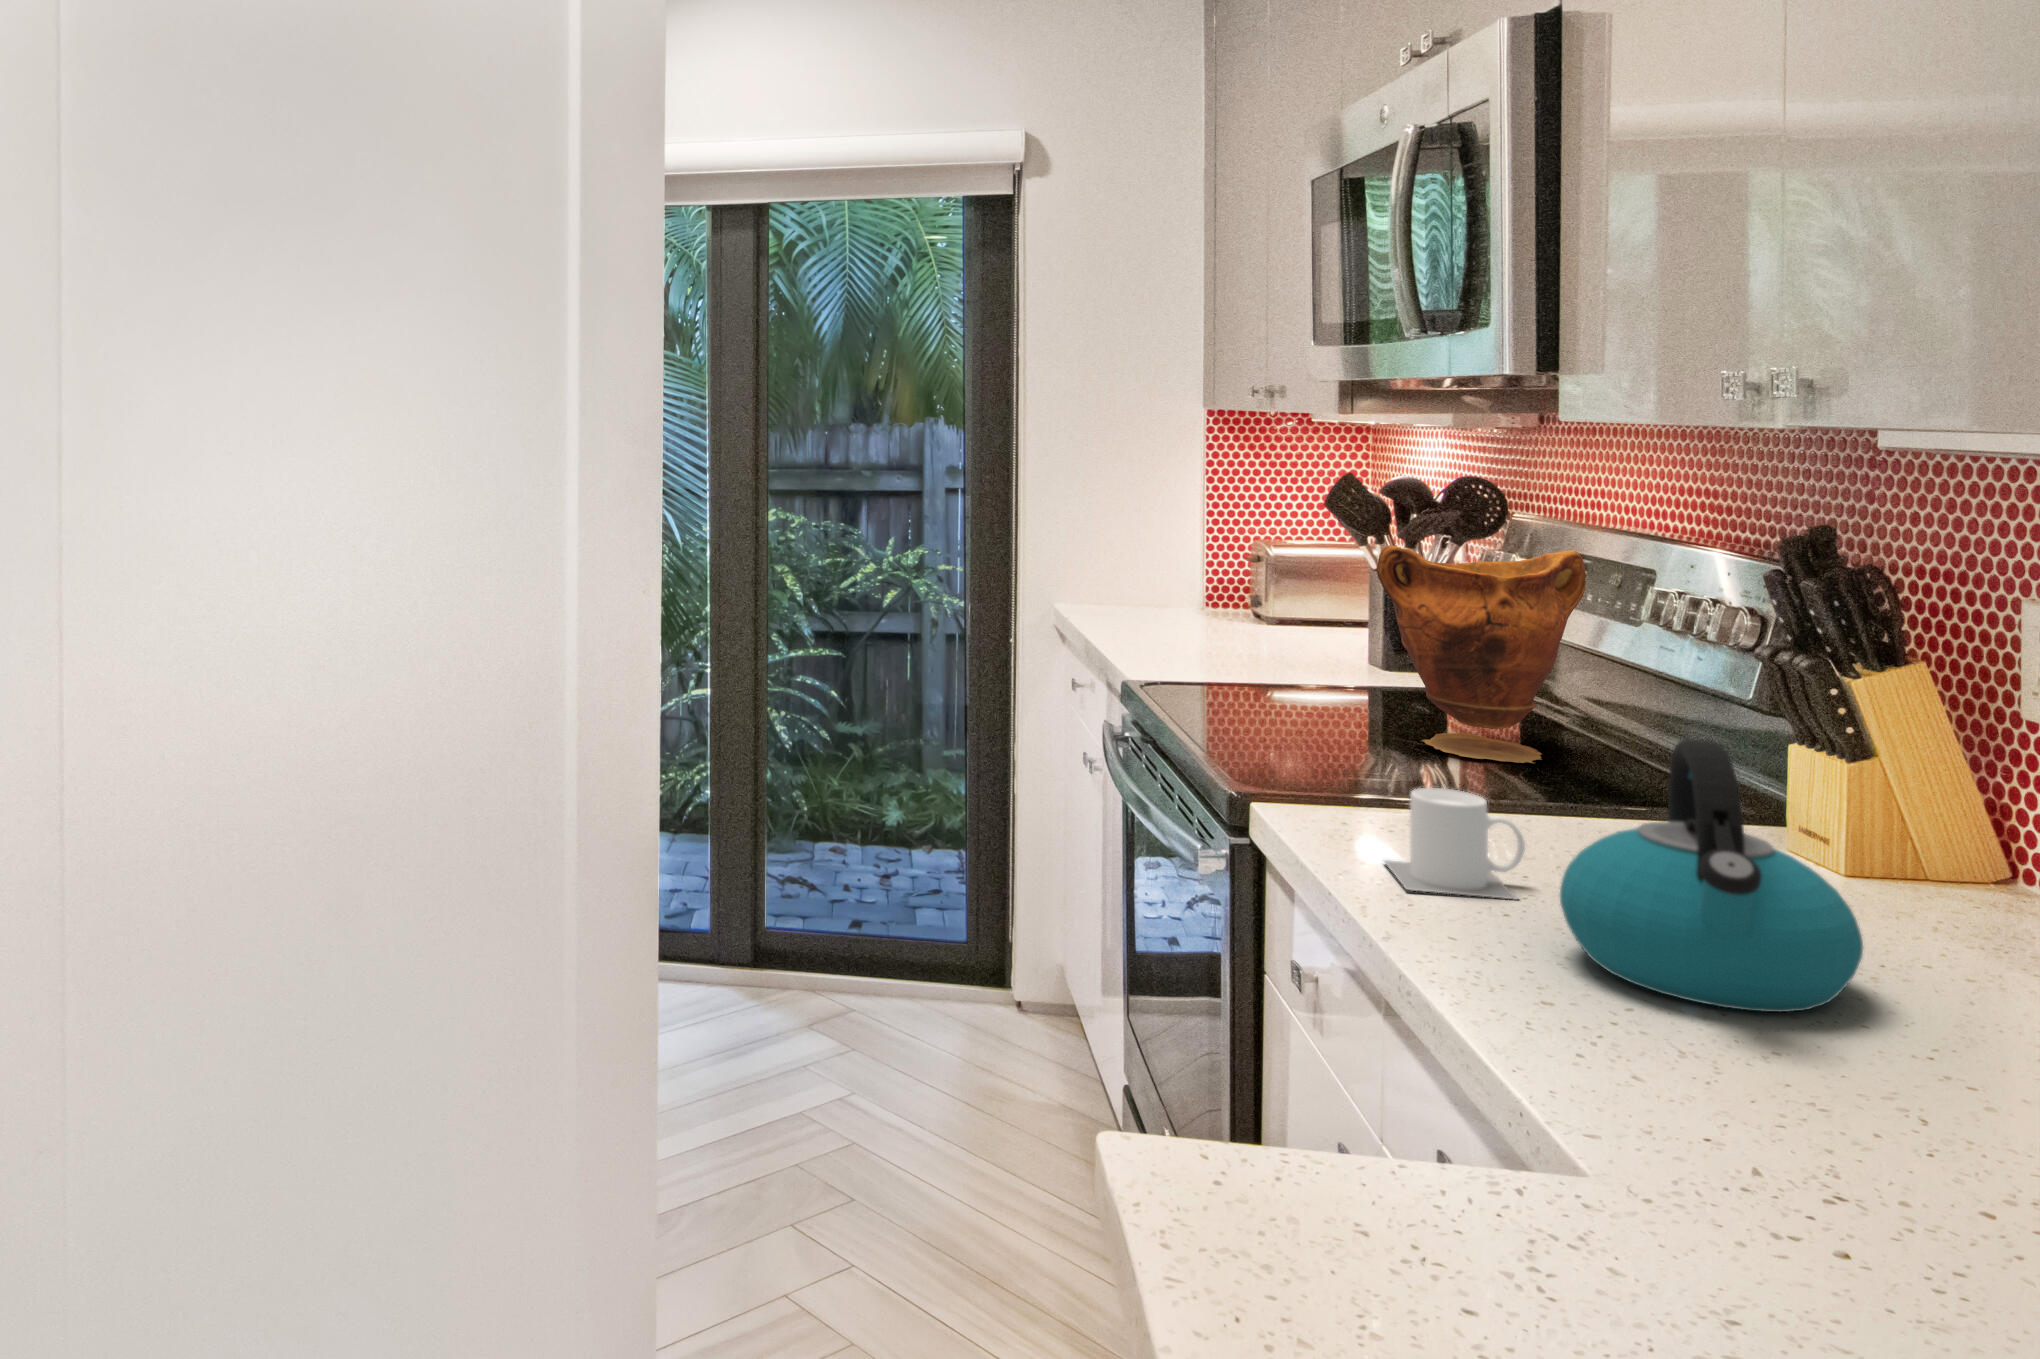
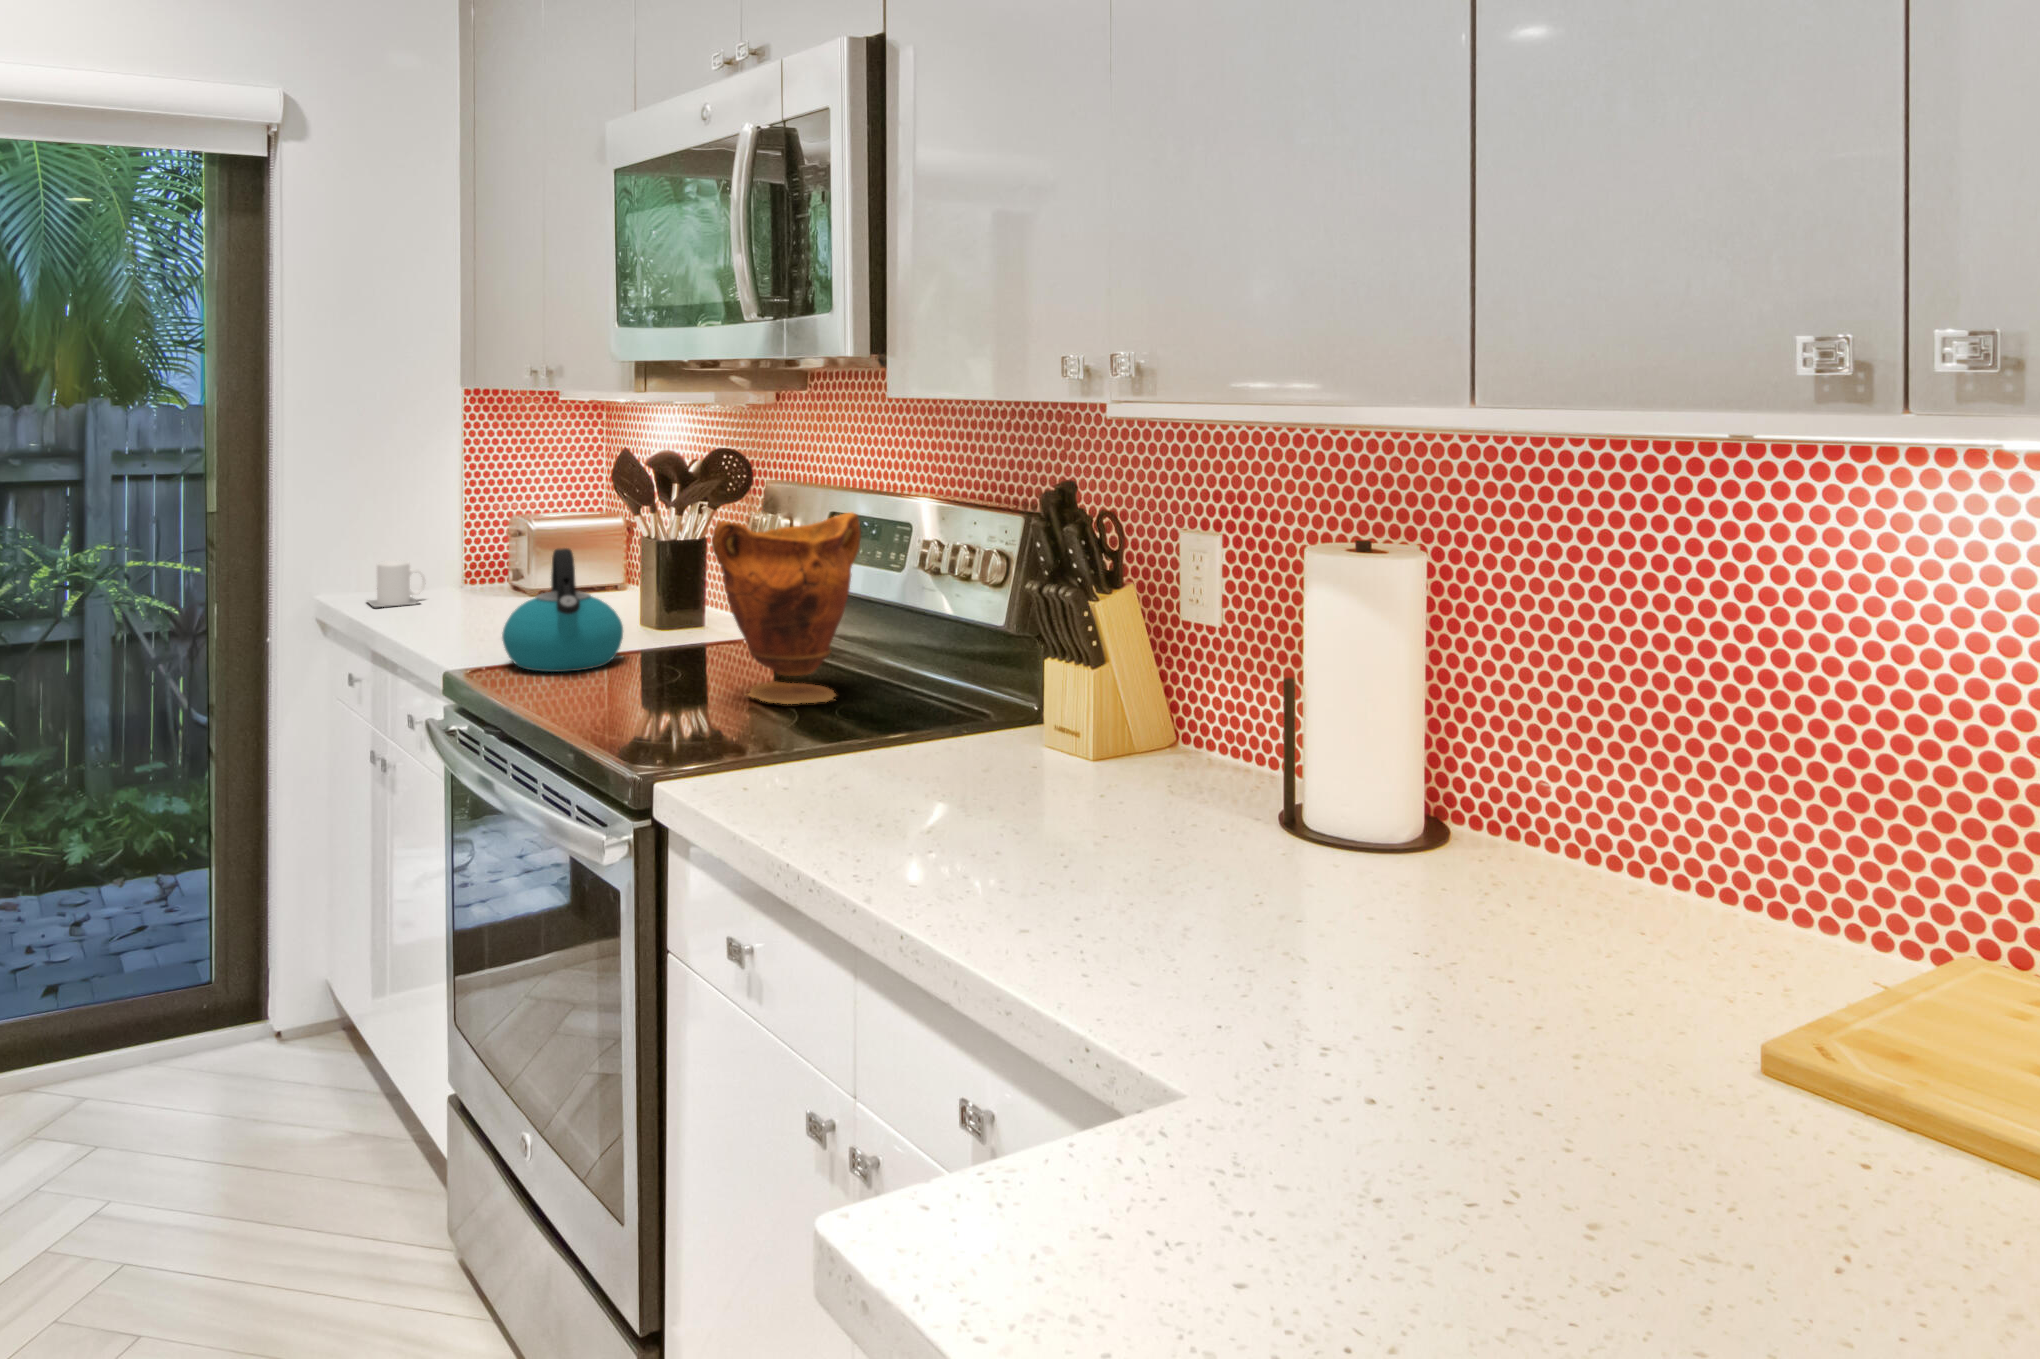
kettle: present [1560,739,1863,1012] -> present [502,548,623,672]
mug: present [1385,788,1525,899] -> present [367,561,425,607]

